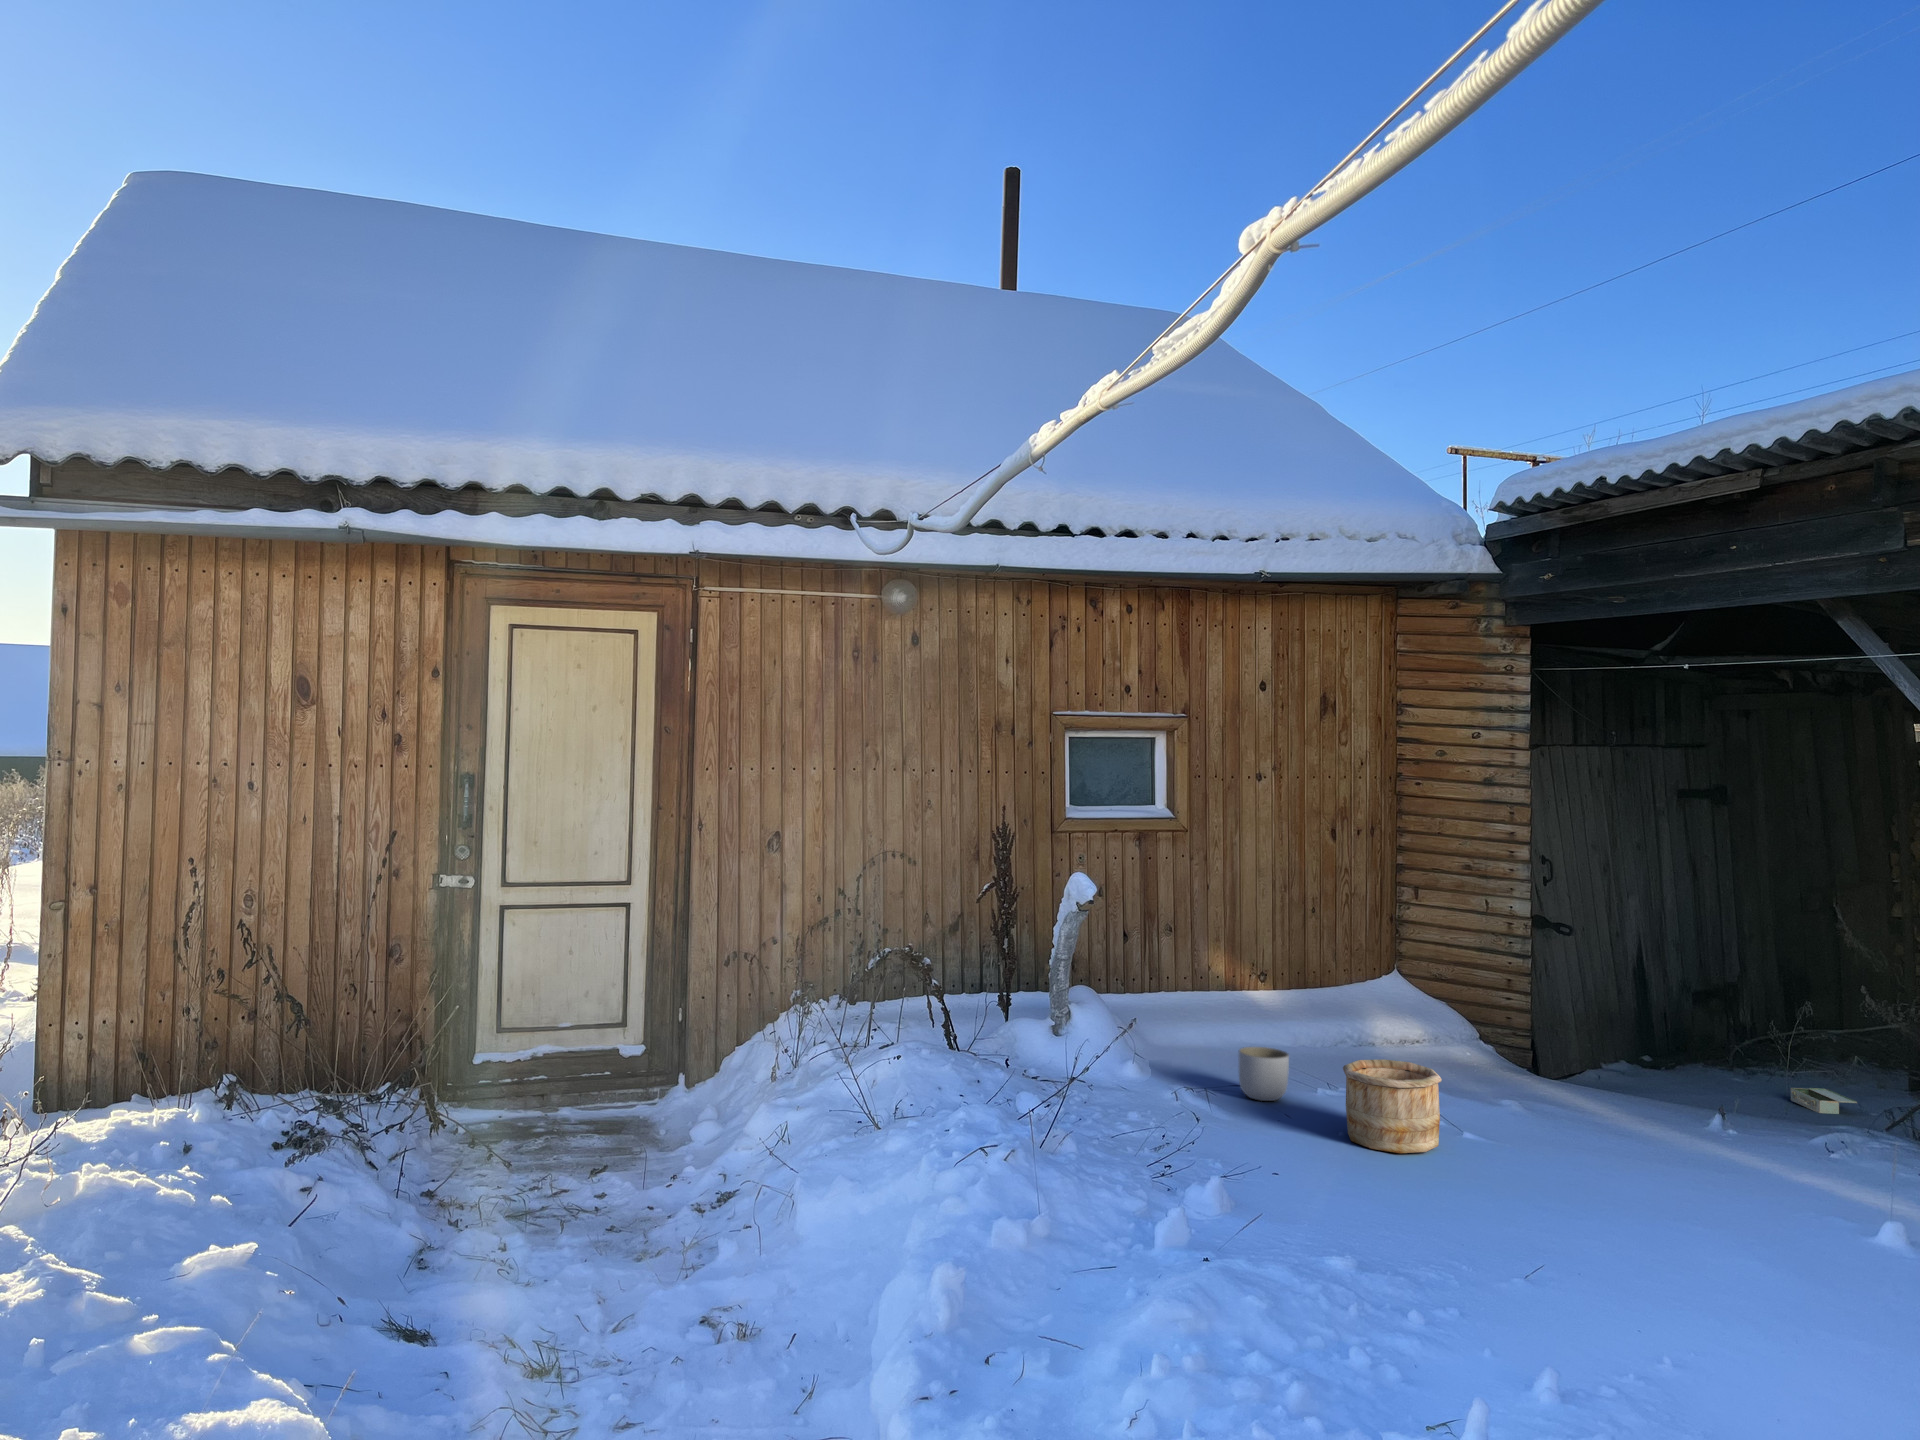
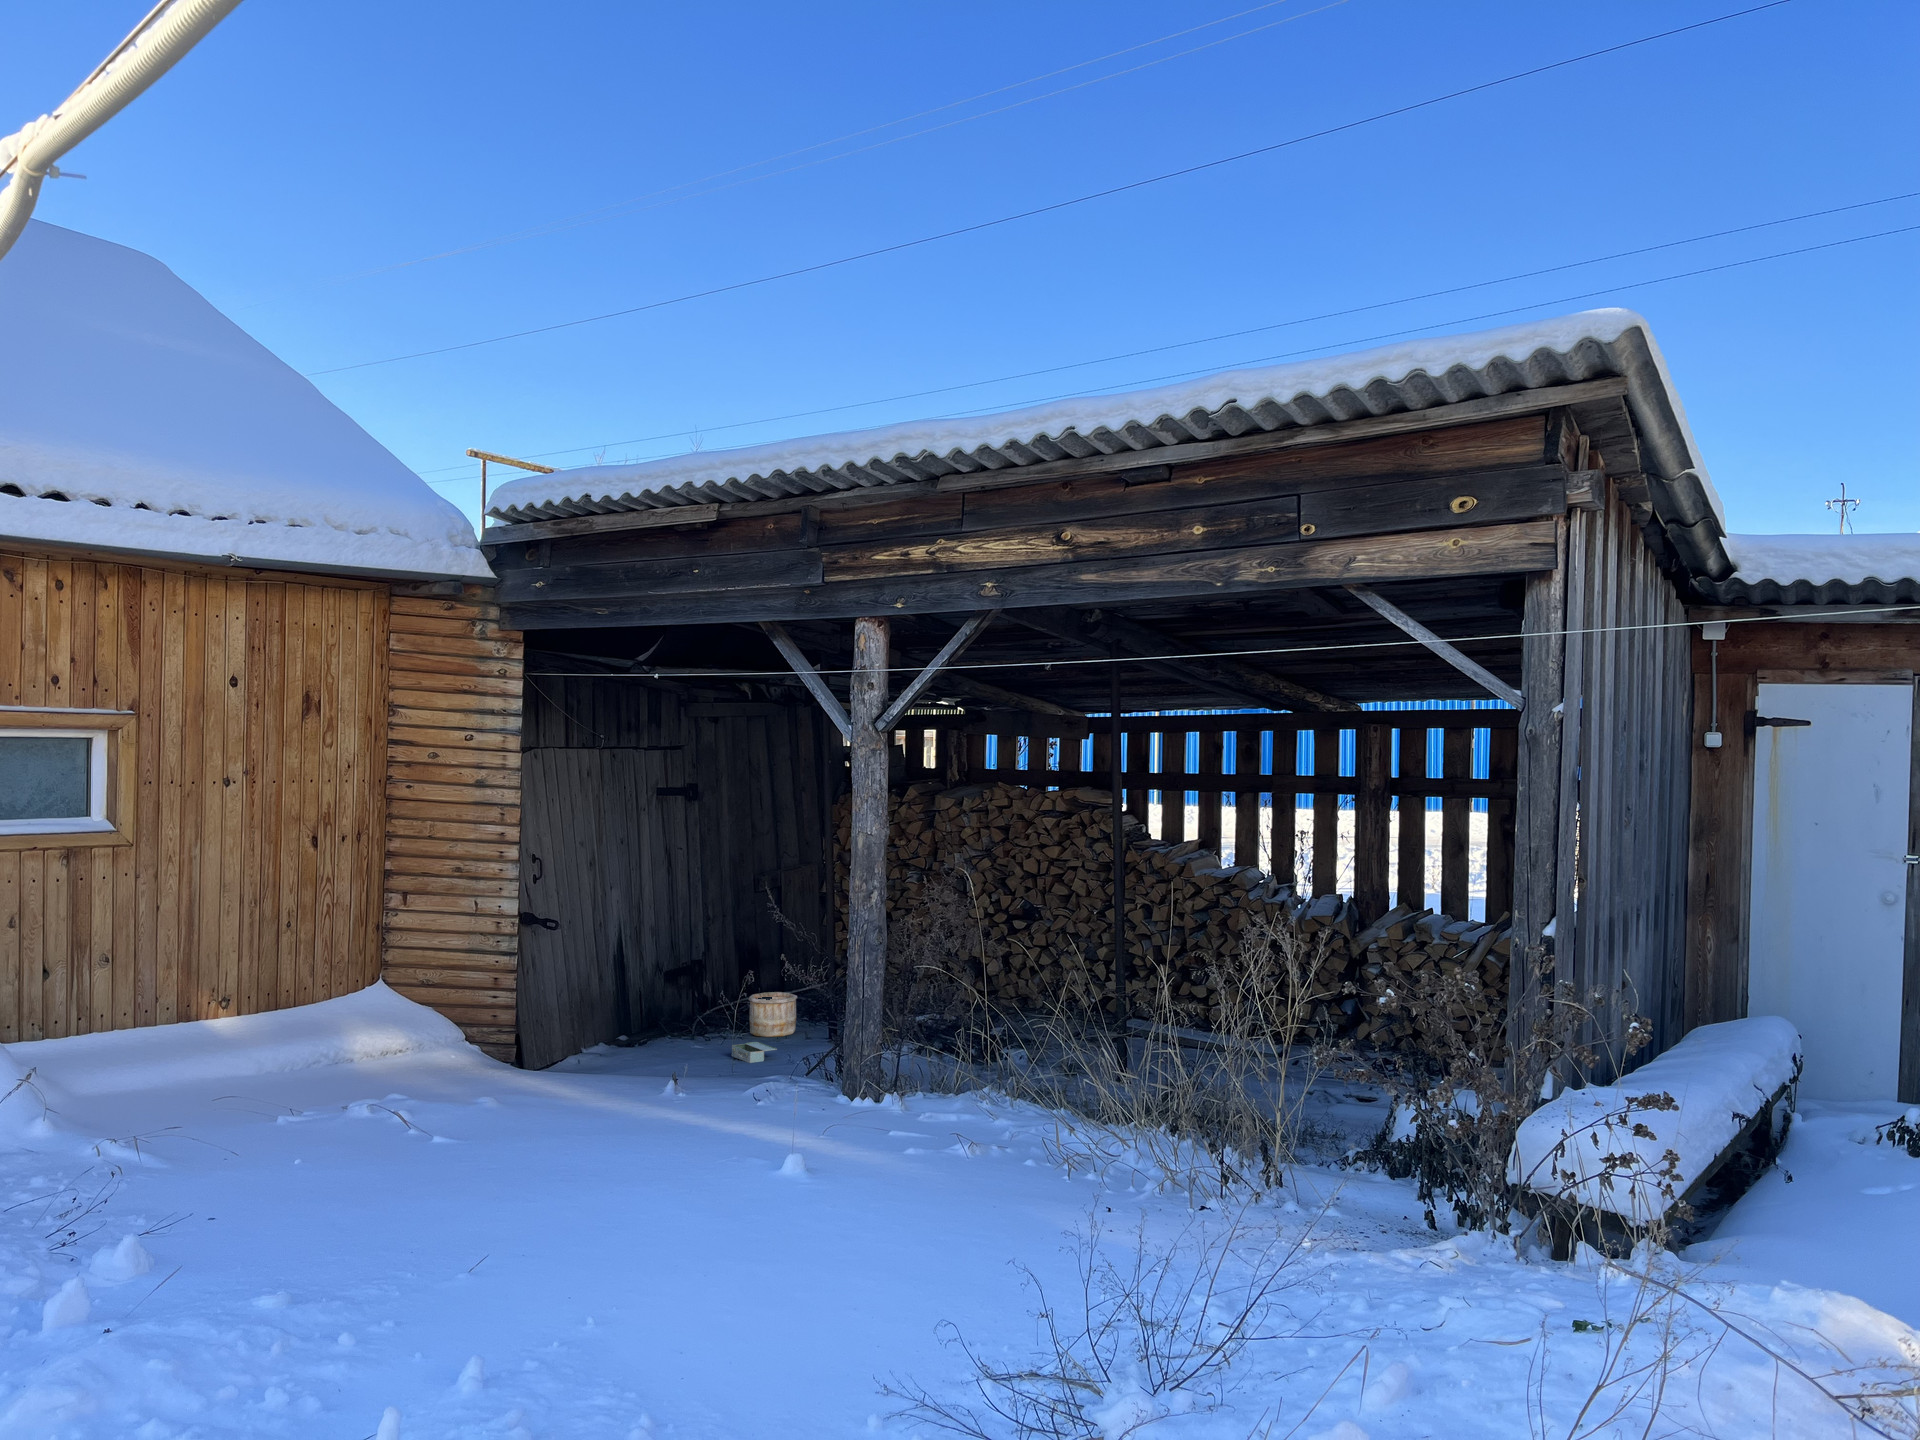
planter: present [1238,1047,1289,1101] -> none [191,1080,251,1138]
wooden bucket: present [1343,1059,1442,1153] -> present [748,992,797,1037]

